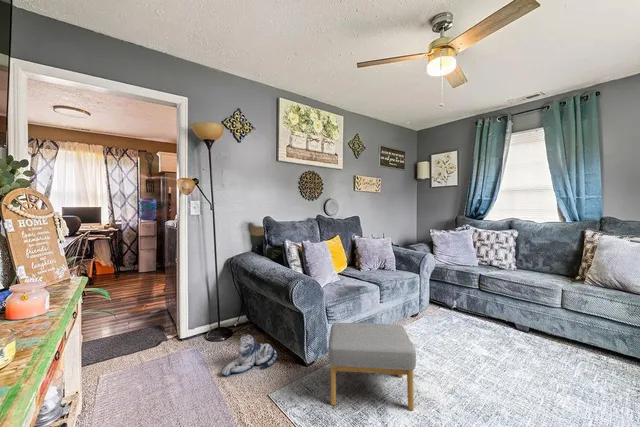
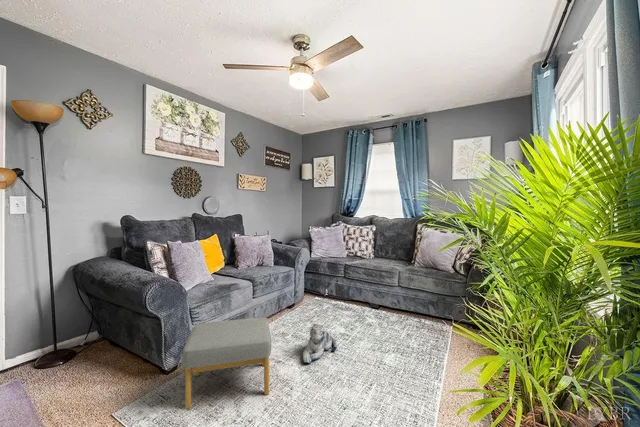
plush toy: present [222,334,277,376] -> present [303,324,337,363]

